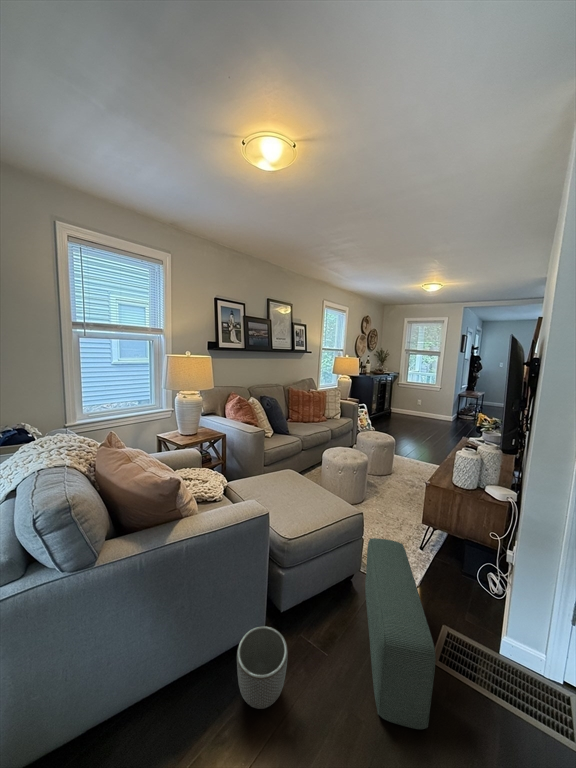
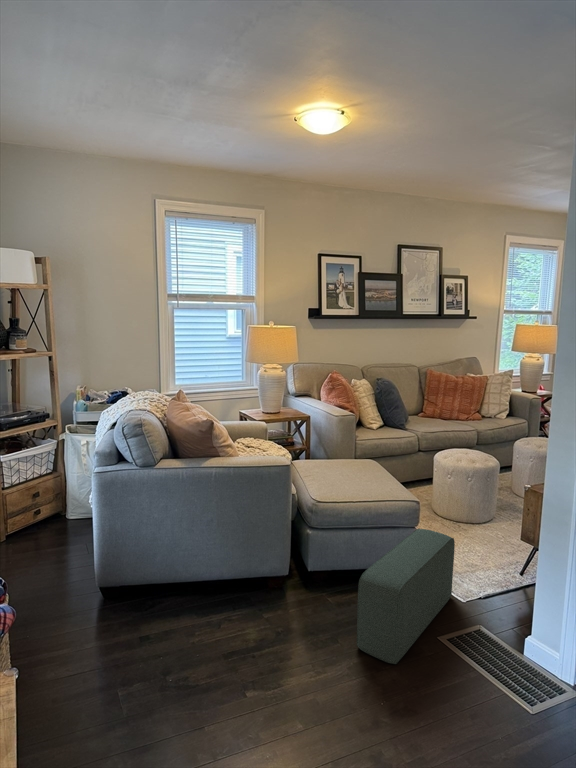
planter: present [237,626,288,709] -> none [249,562,291,617]

